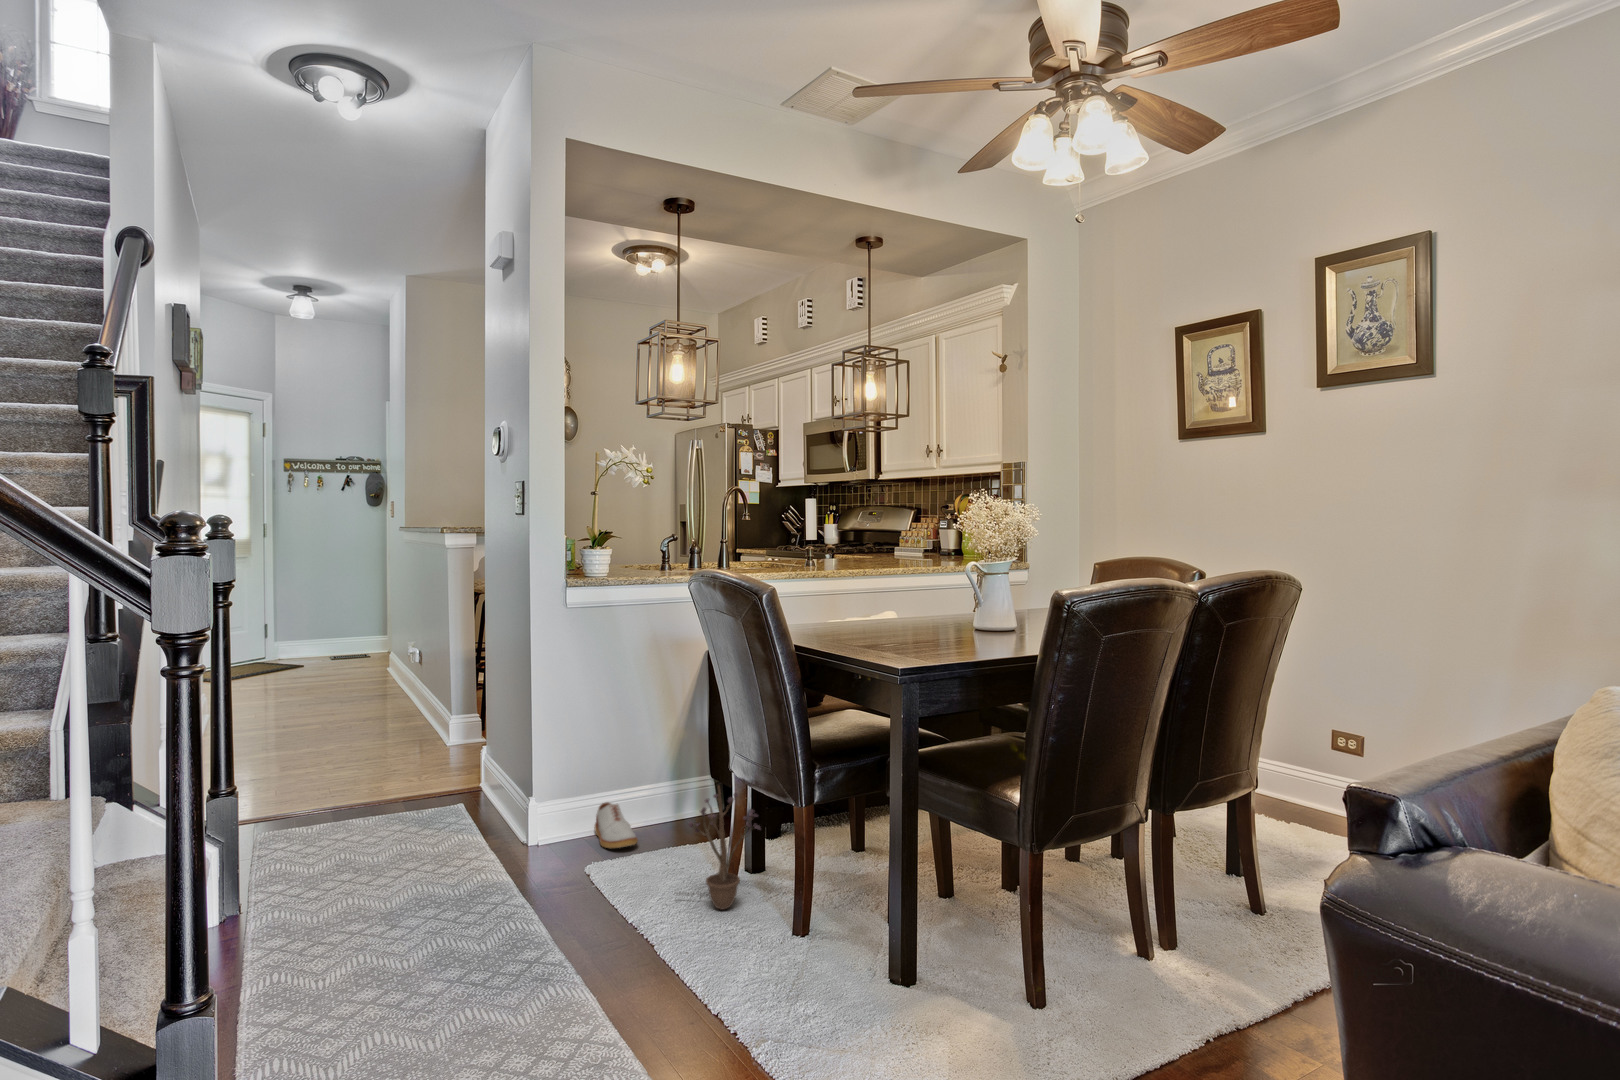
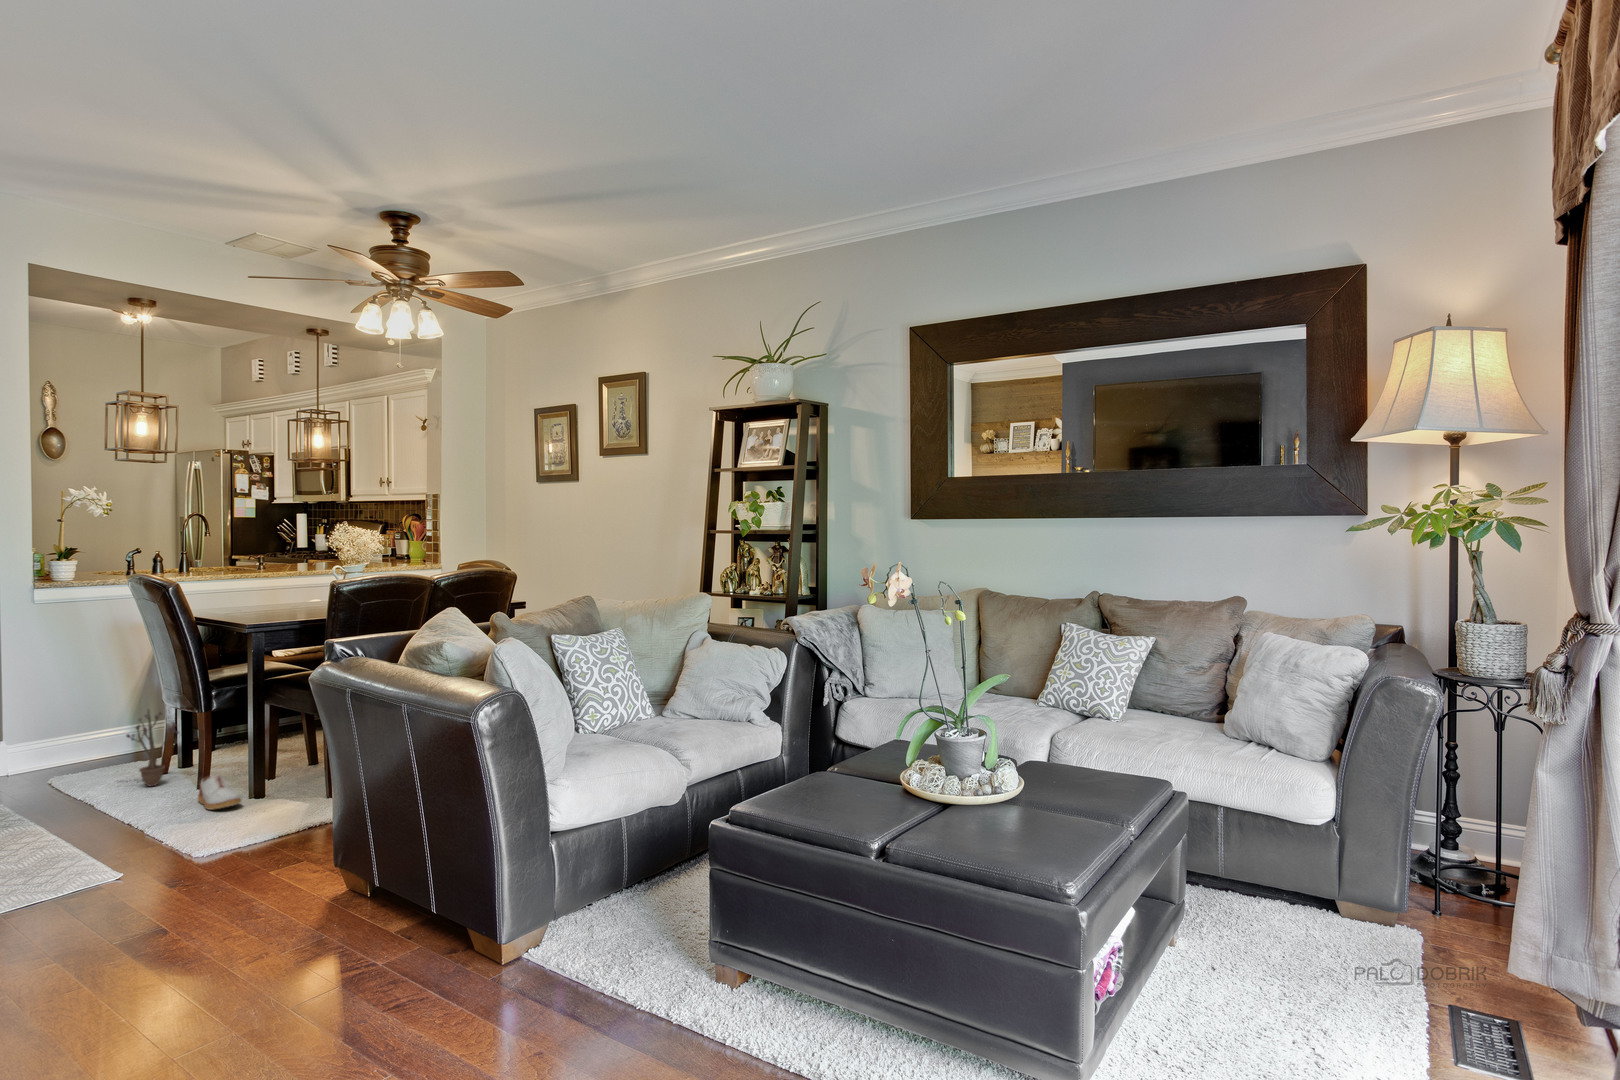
shoe: present [594,802,638,848] -> present [198,775,241,809]

